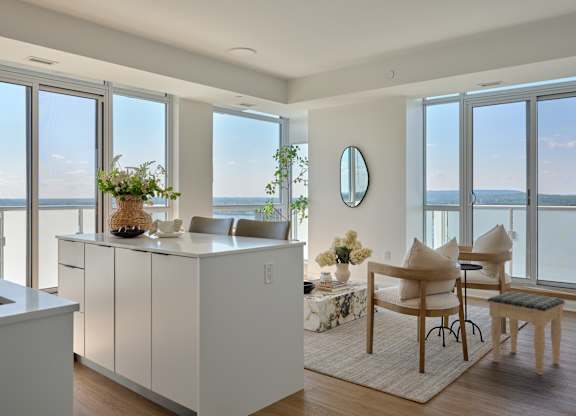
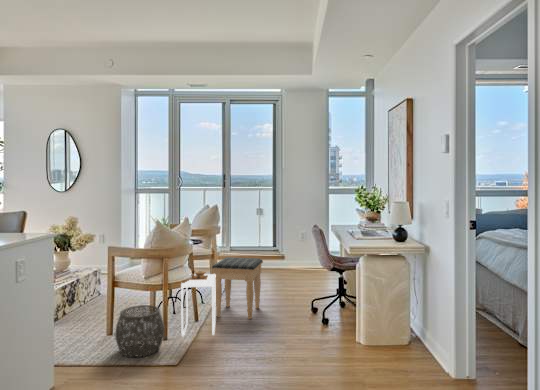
side table: none [440,301,489,382] -> present [181,271,216,336]
woven basket: none [367,328,419,384] -> present [115,305,164,357]

